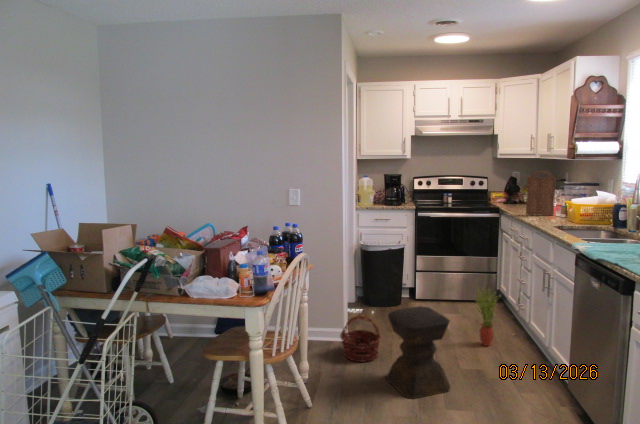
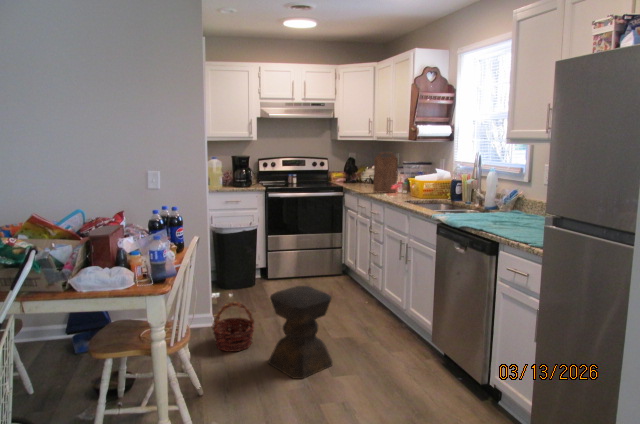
potted plant: present [476,287,496,346] -> none [339,261,362,317]

